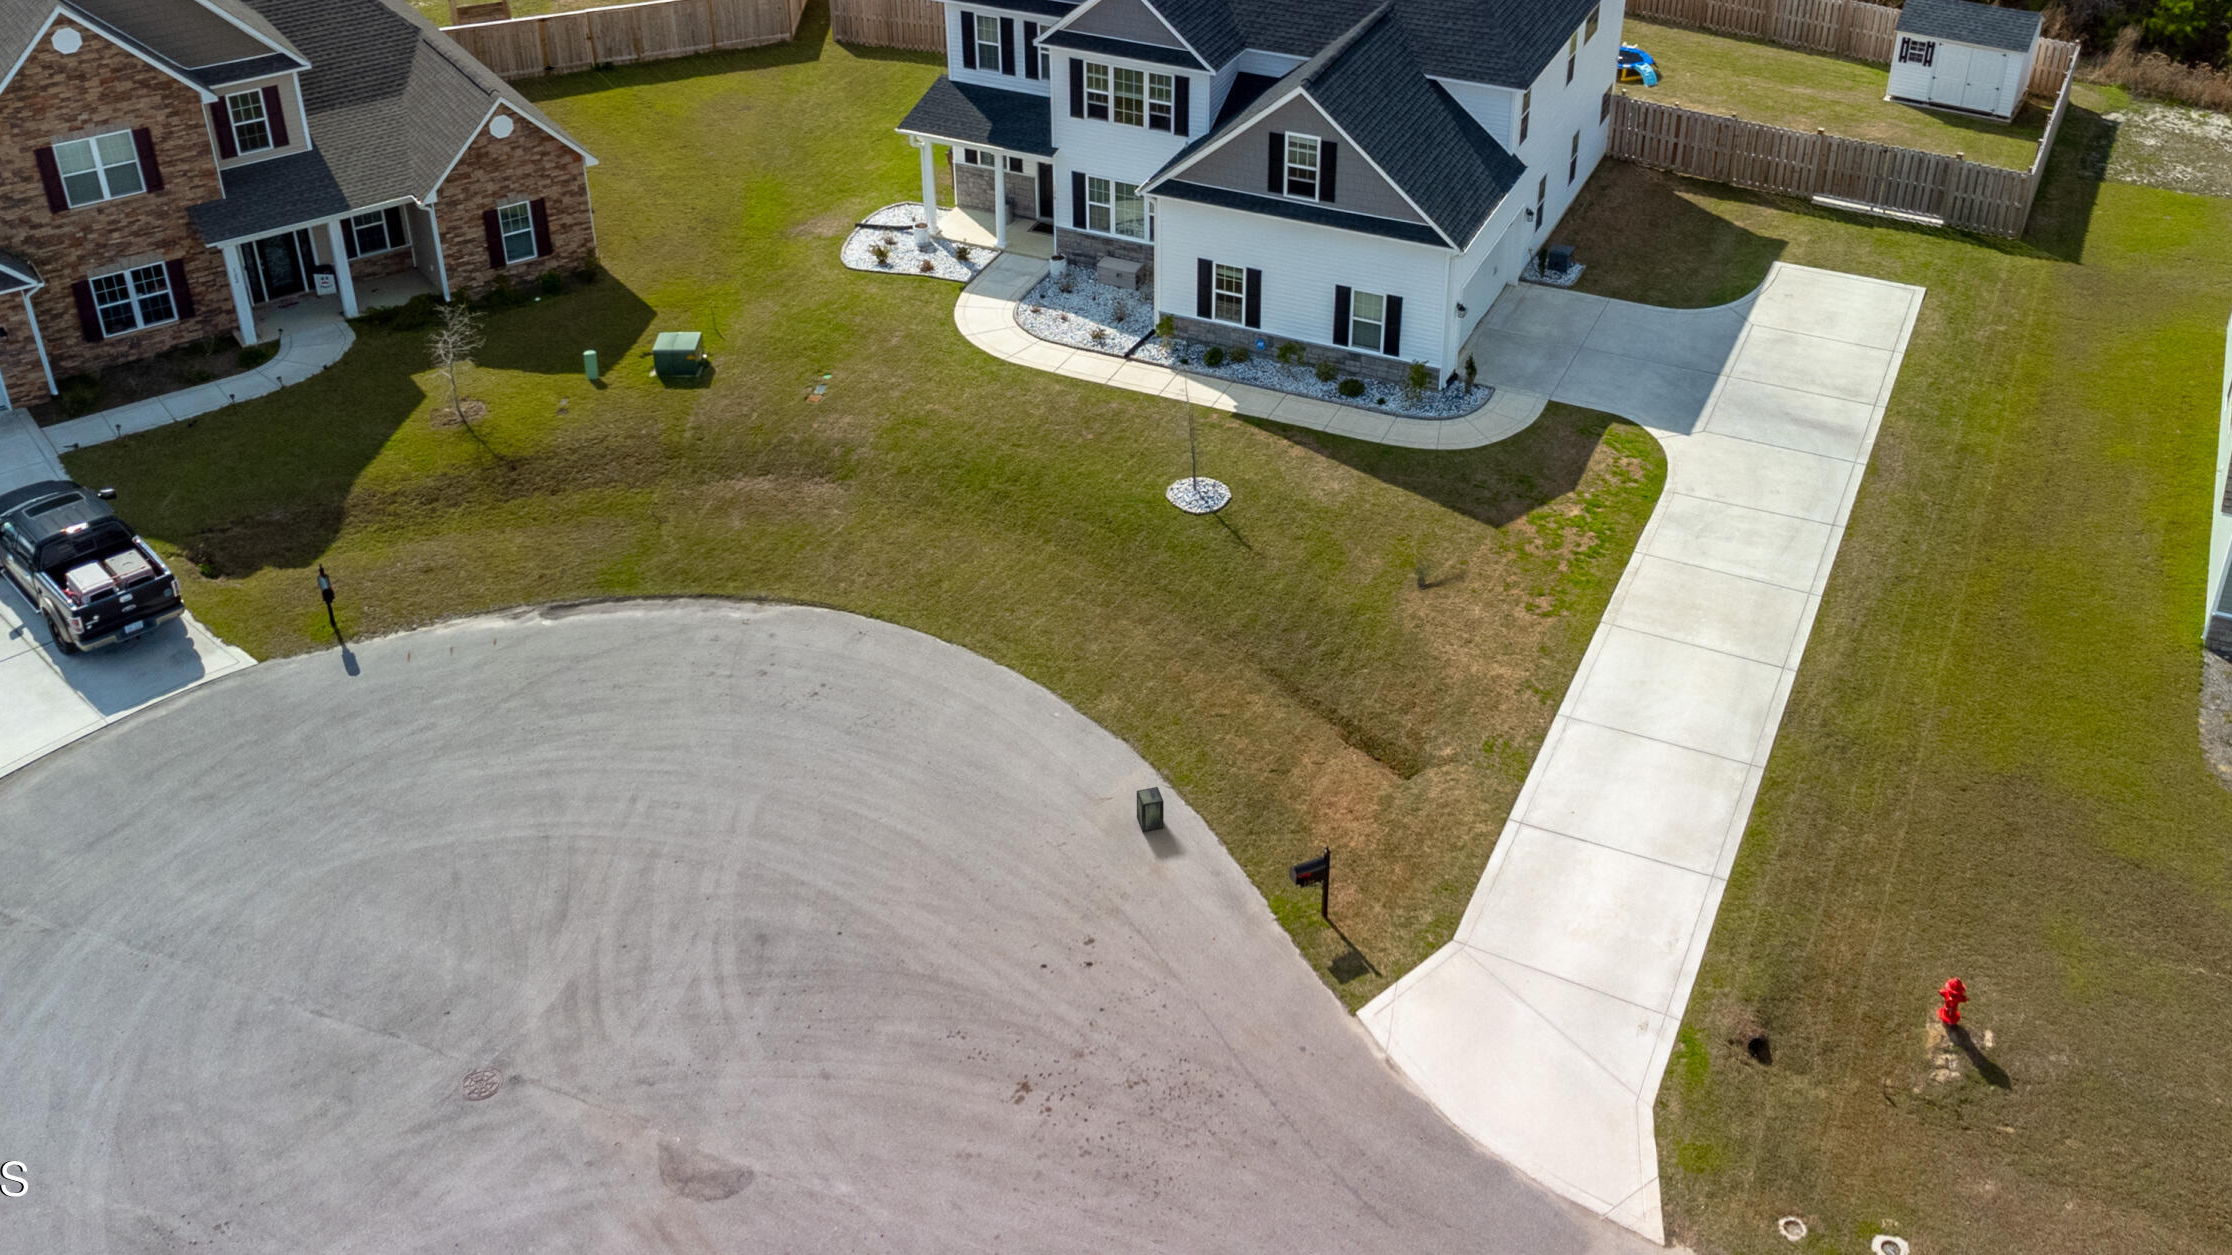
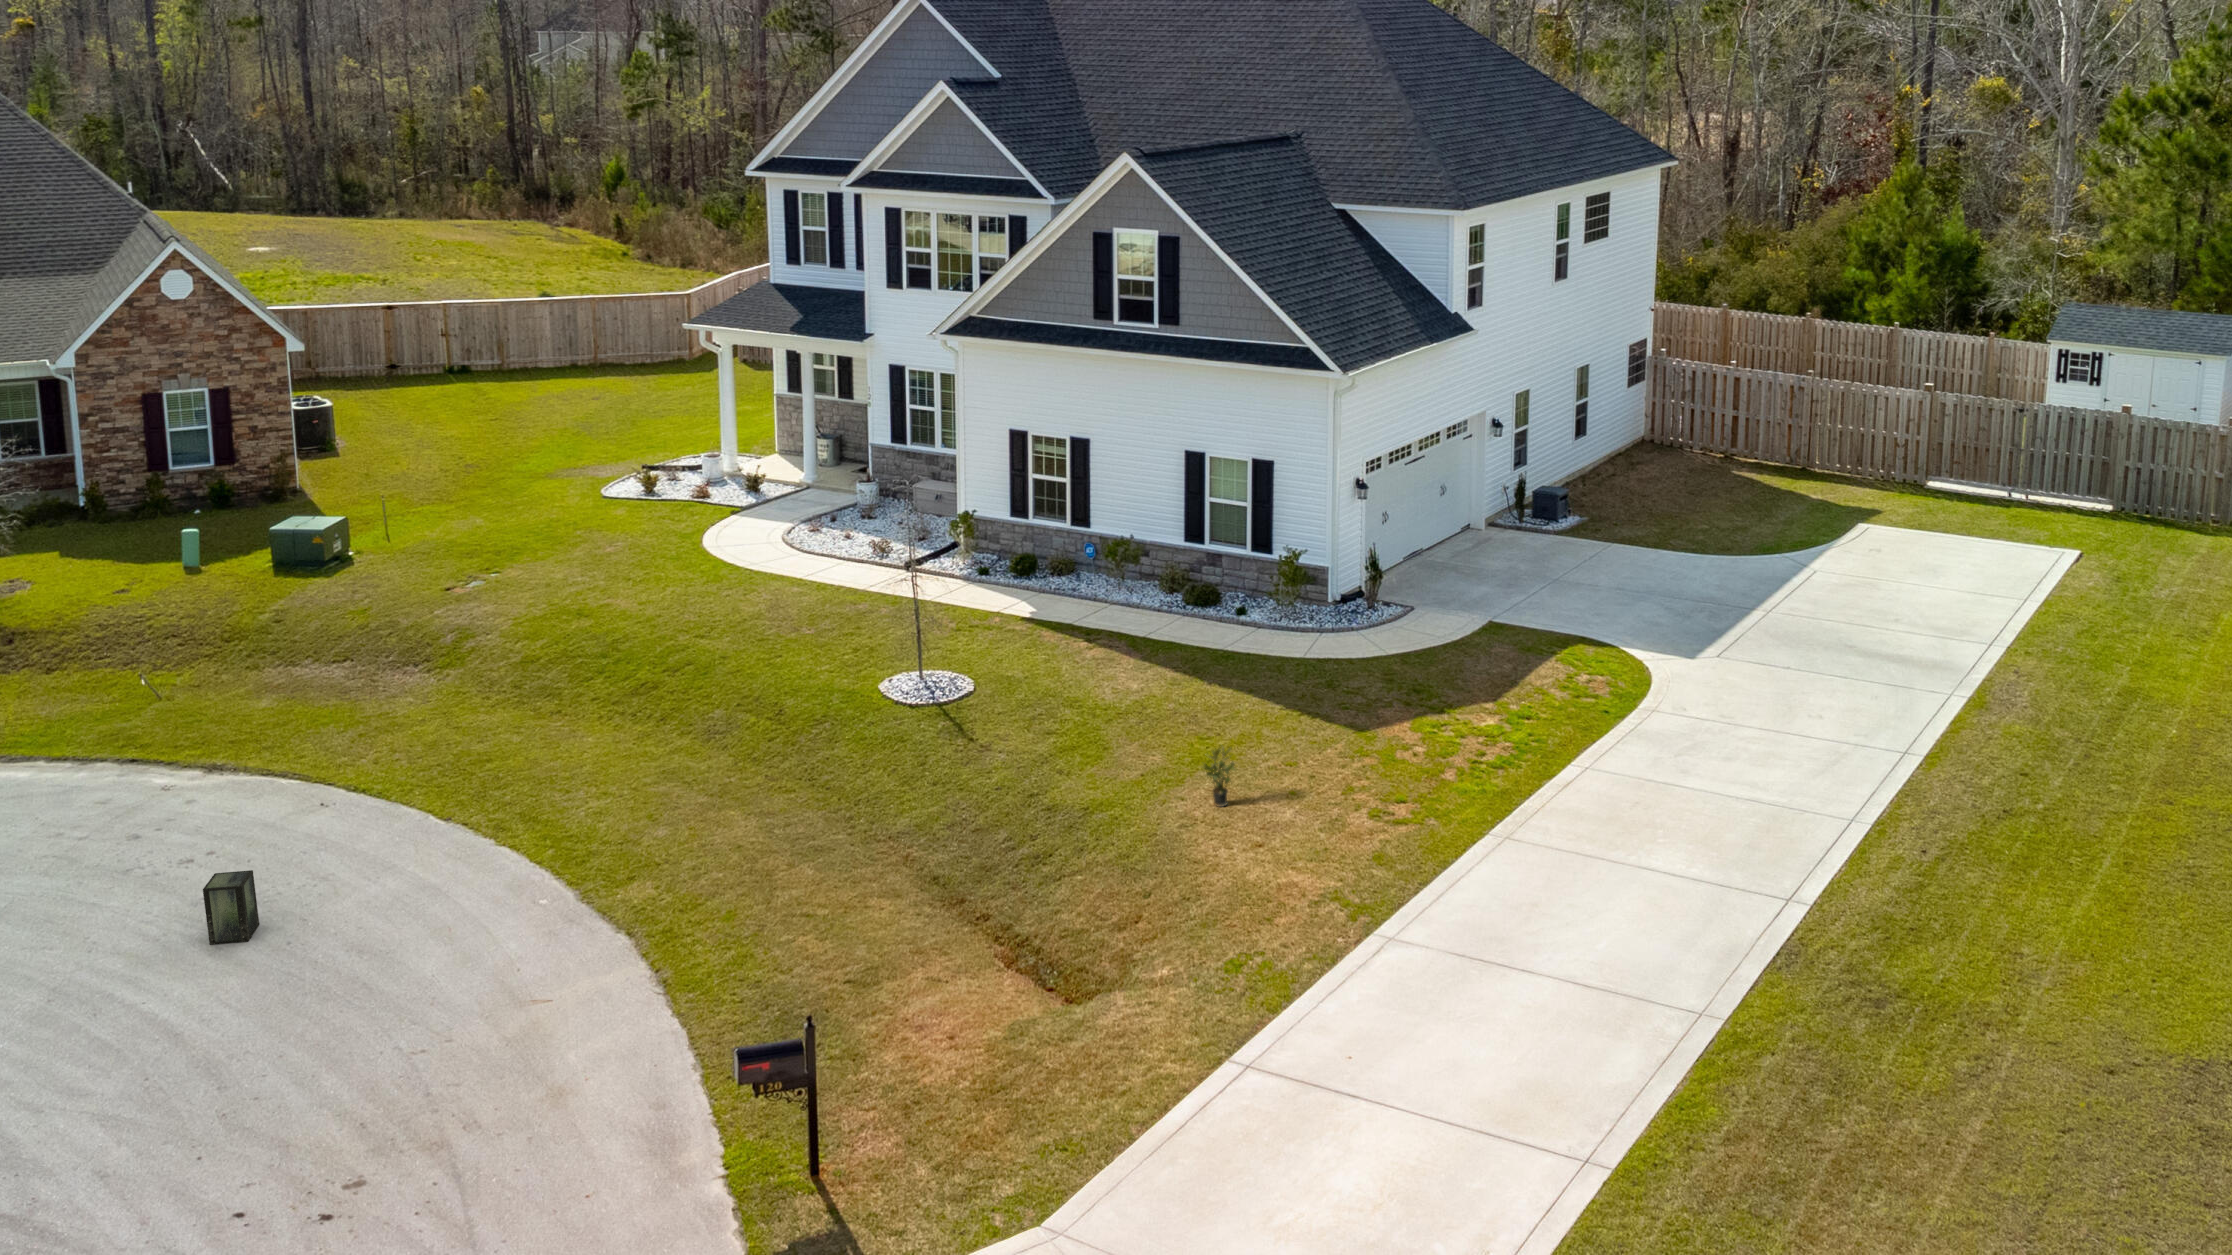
storage box: present [1137,787,1164,832] -> present [203,870,259,945]

